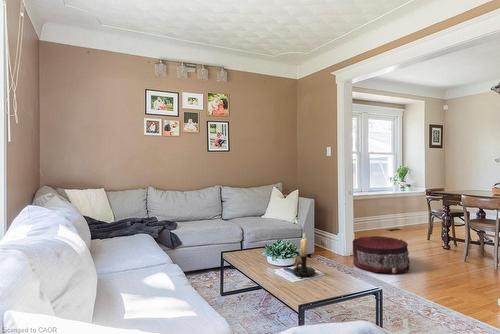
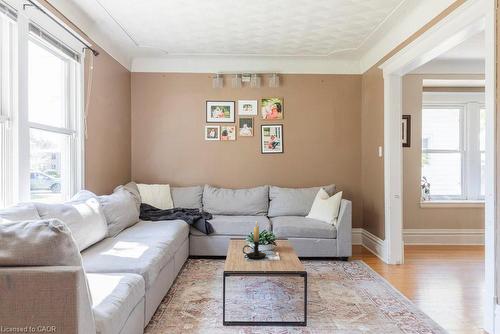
pouf: present [353,236,410,273] -> none [384,245,449,289]

